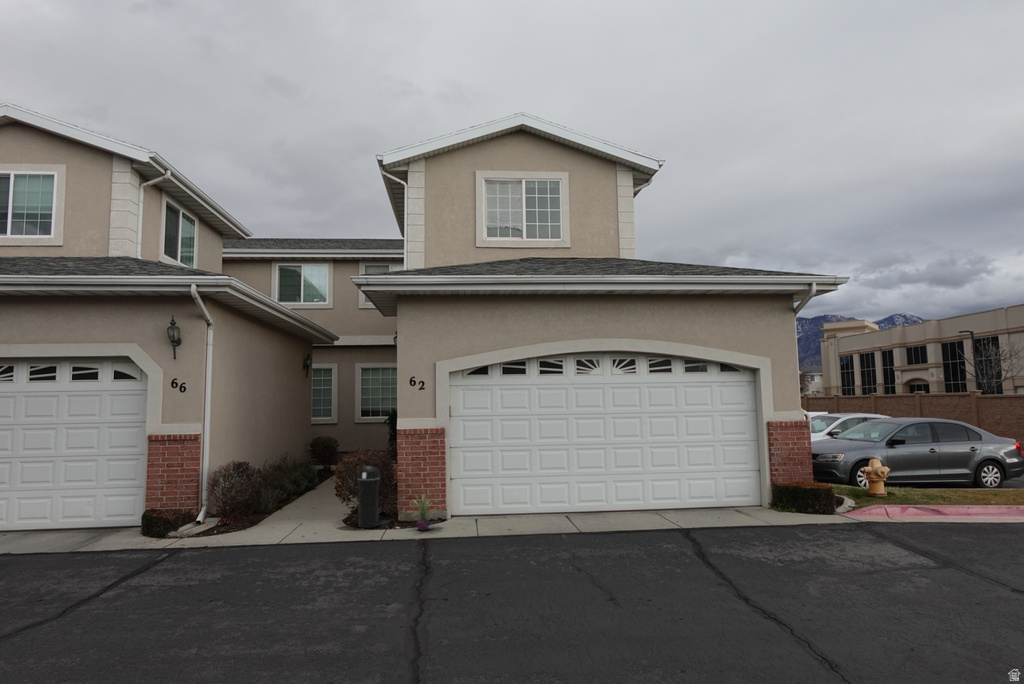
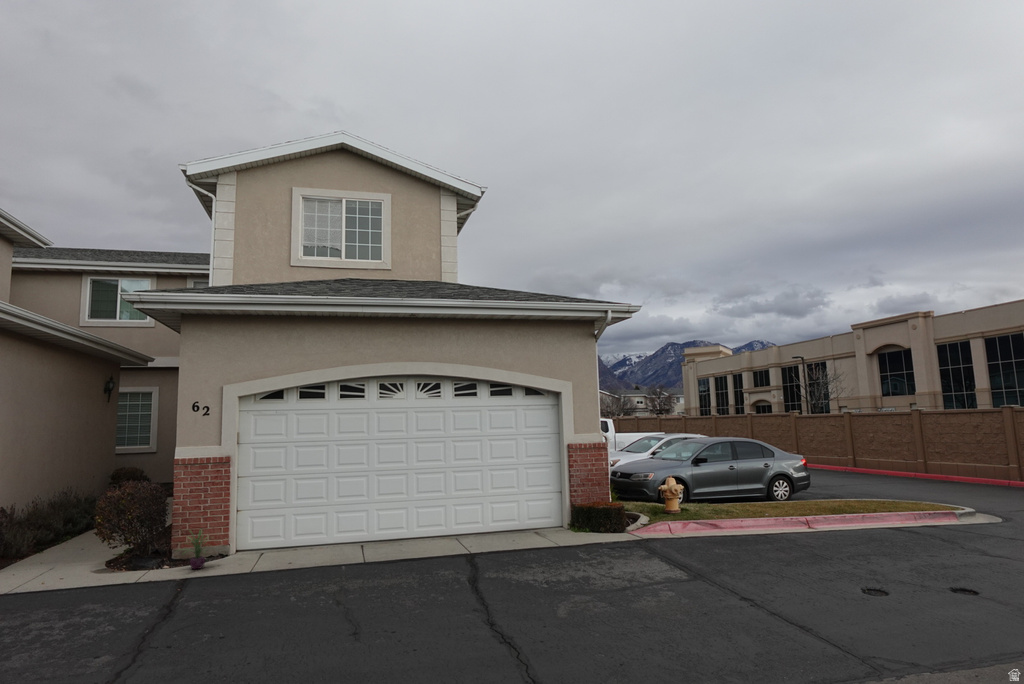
trash can: present [357,466,380,528] -> none [123,501,152,570]

